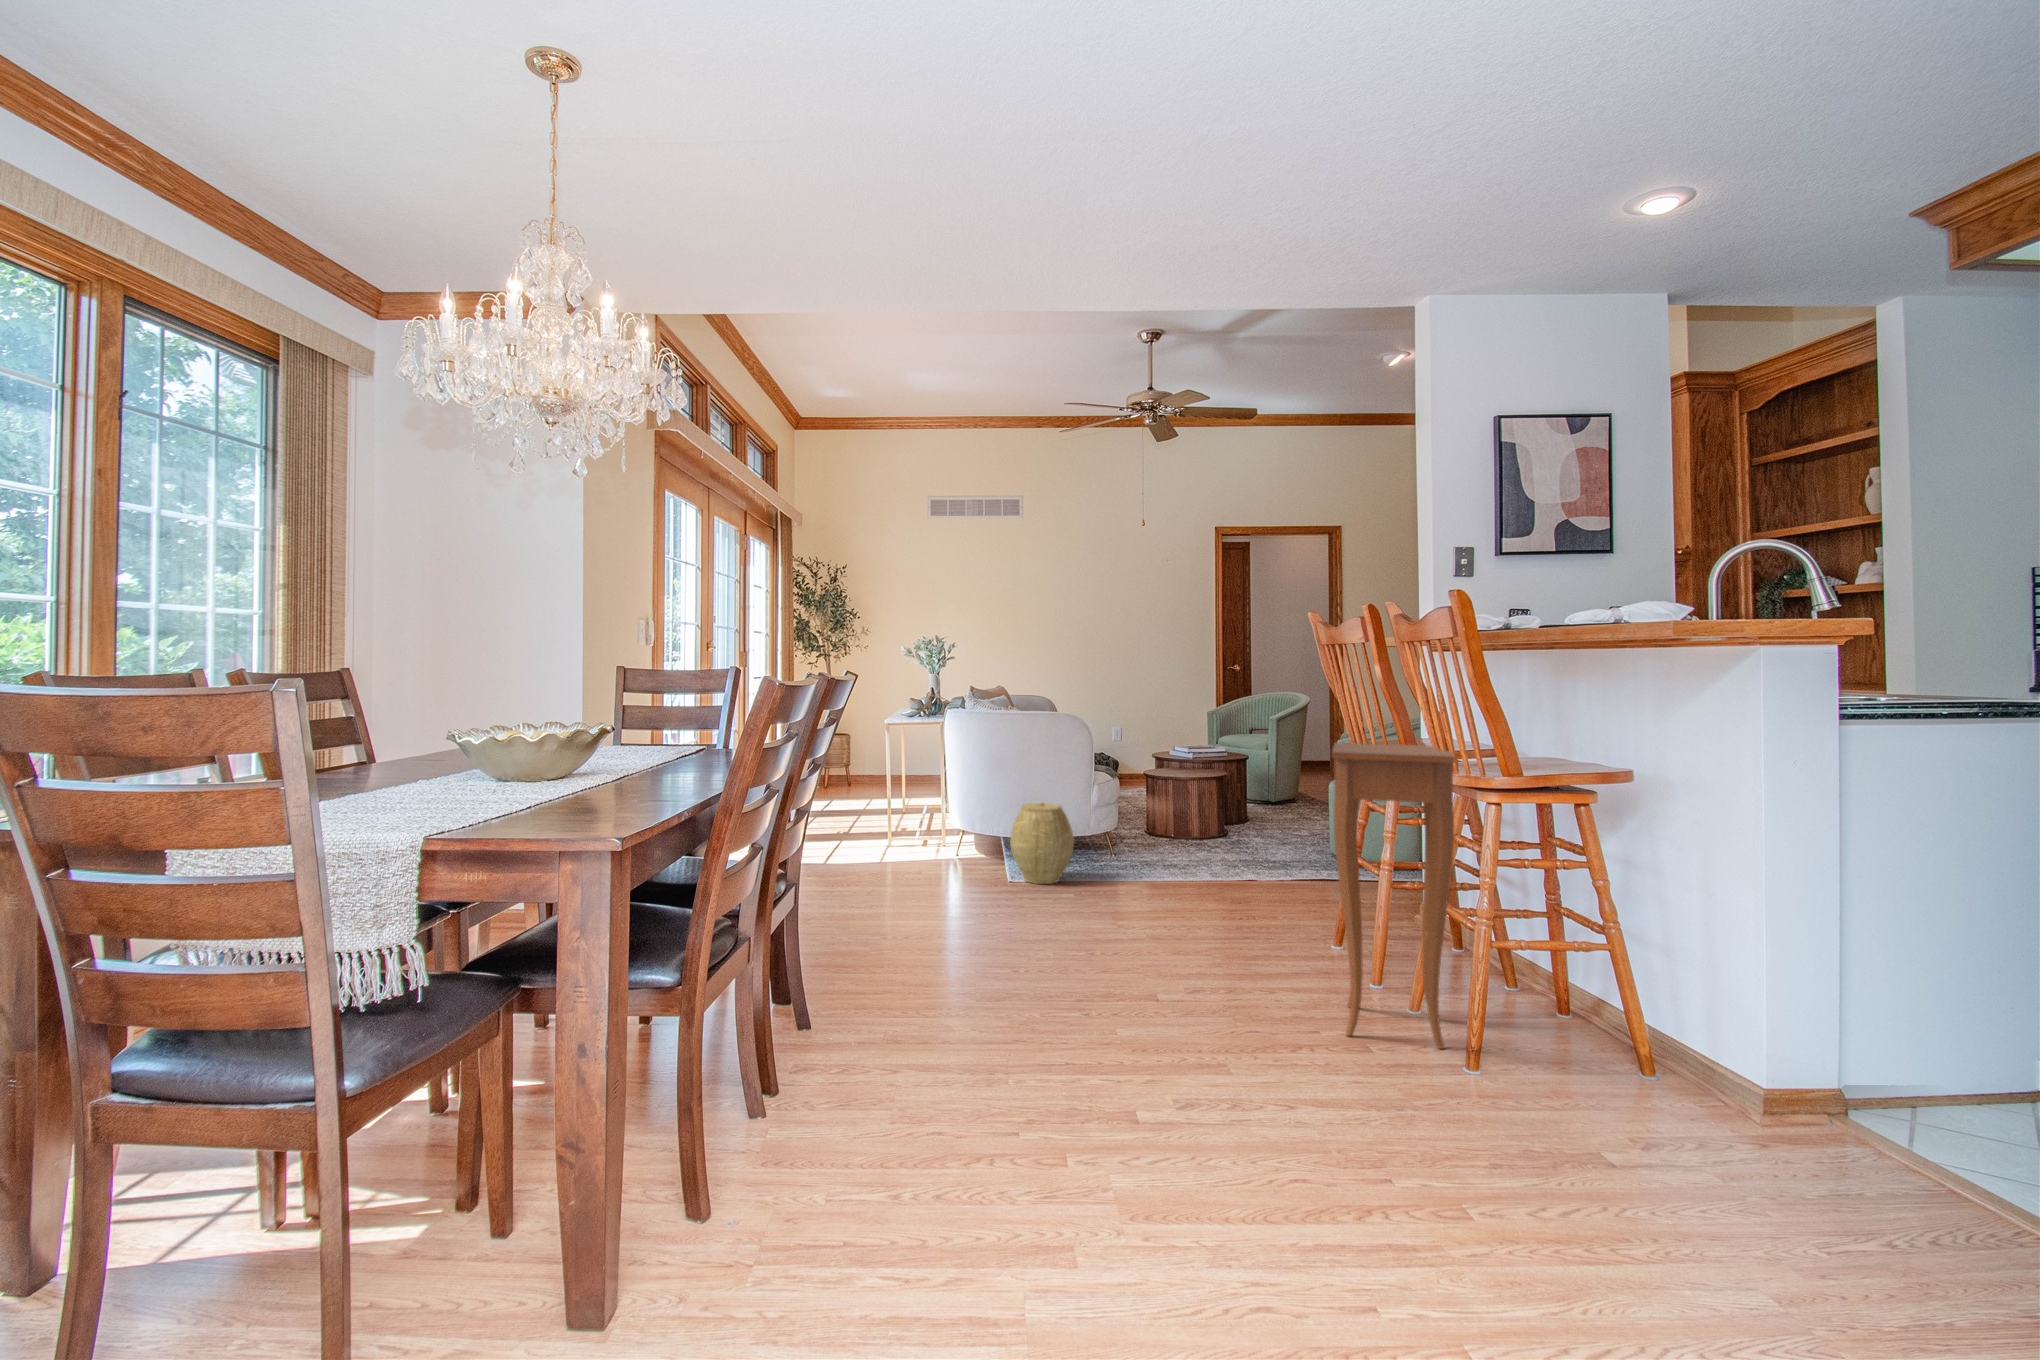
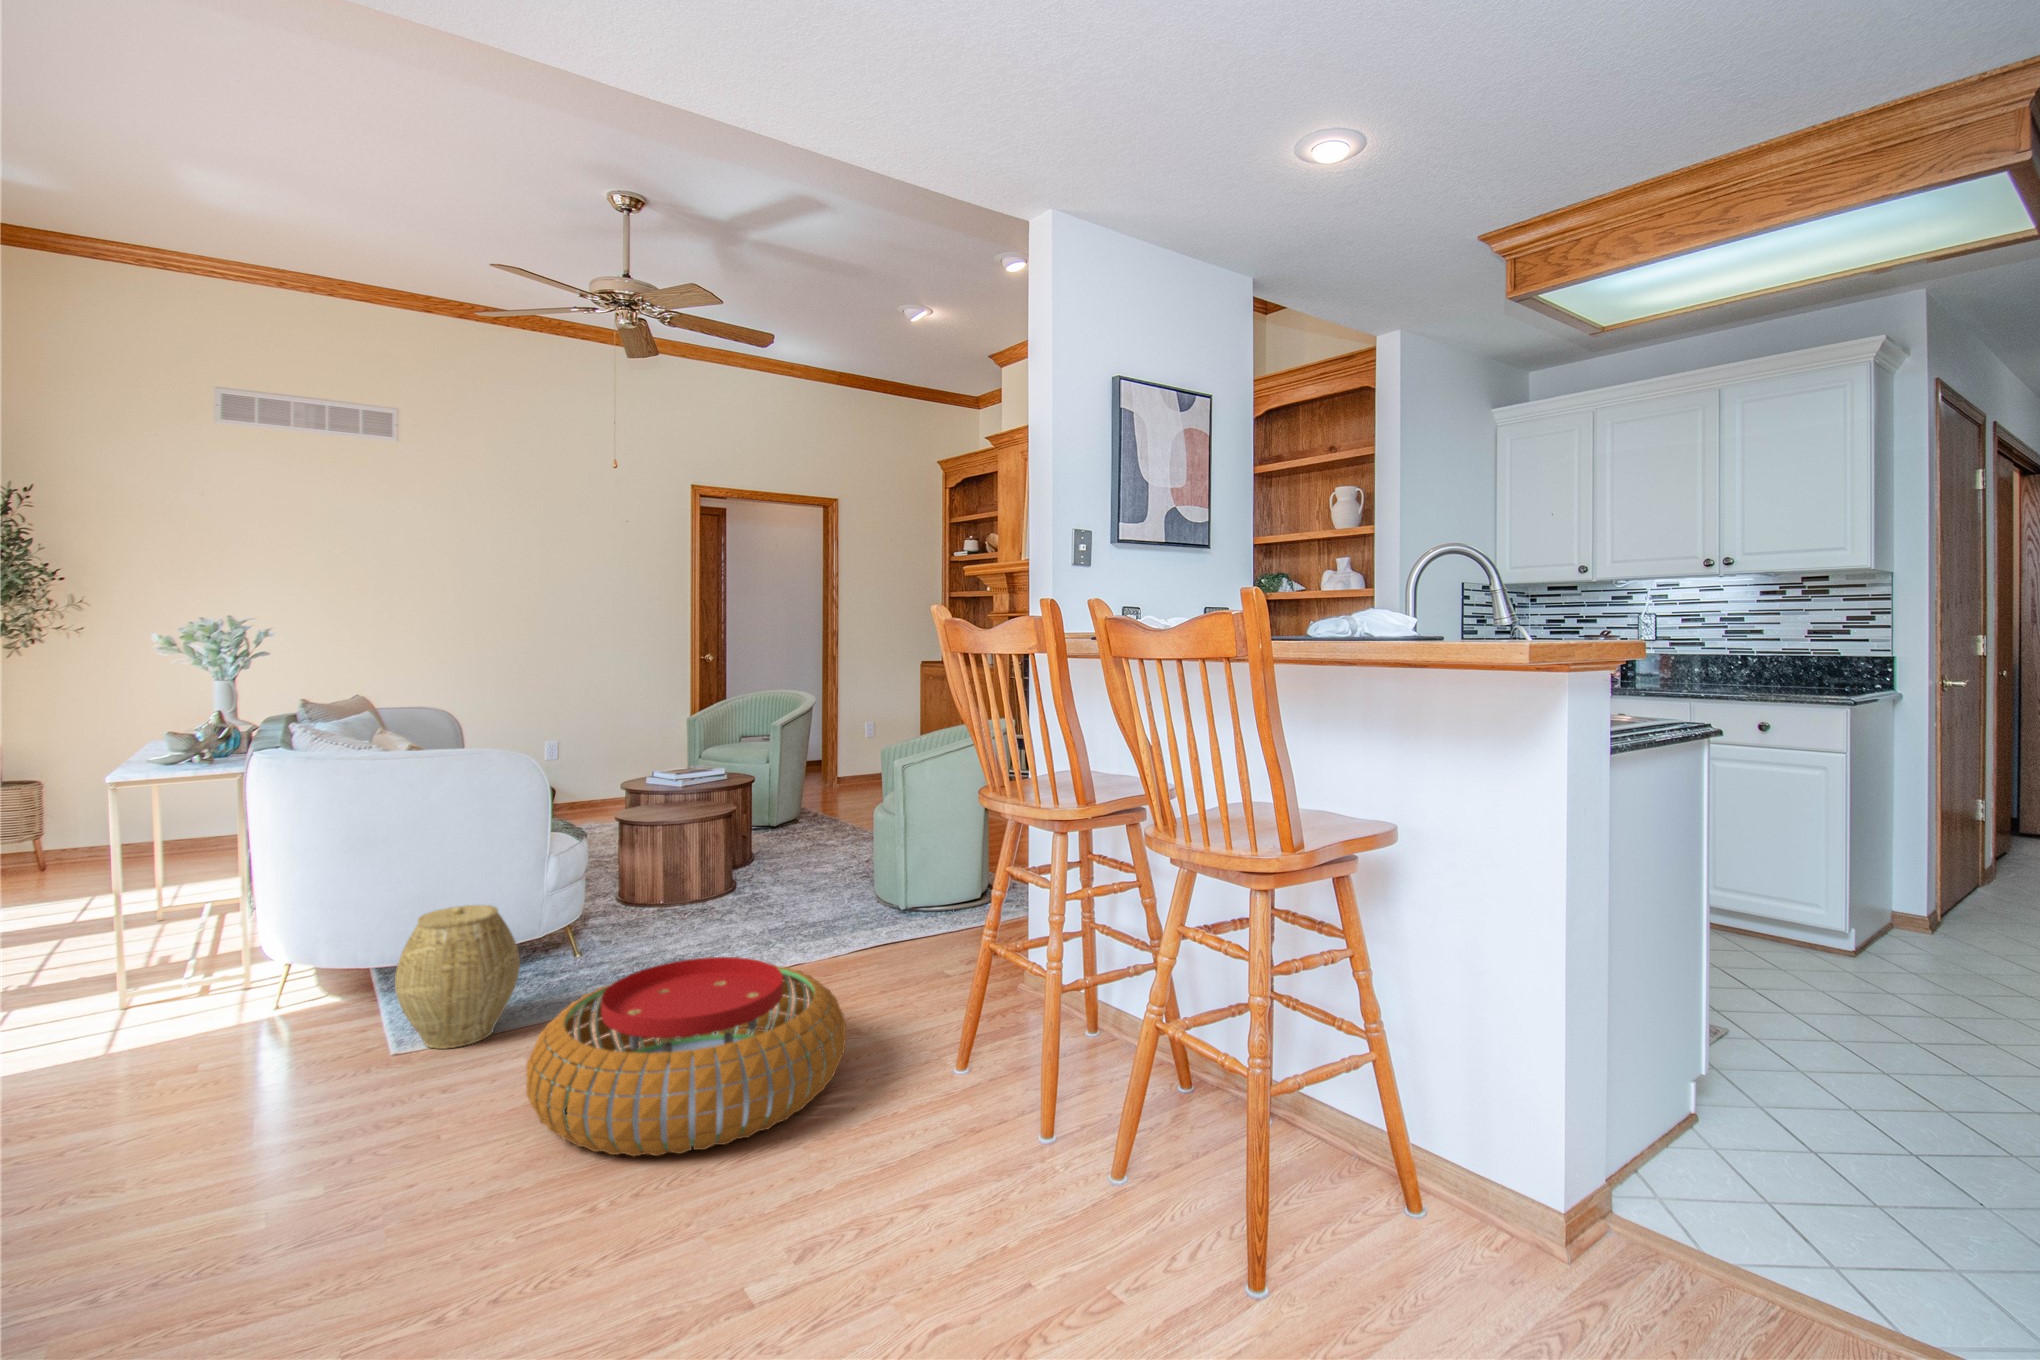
side table: present [1332,743,1455,1049] -> none [1012,806,1214,1283]
pouf: none [1069,845,1261,945] -> present [526,957,846,1156]

